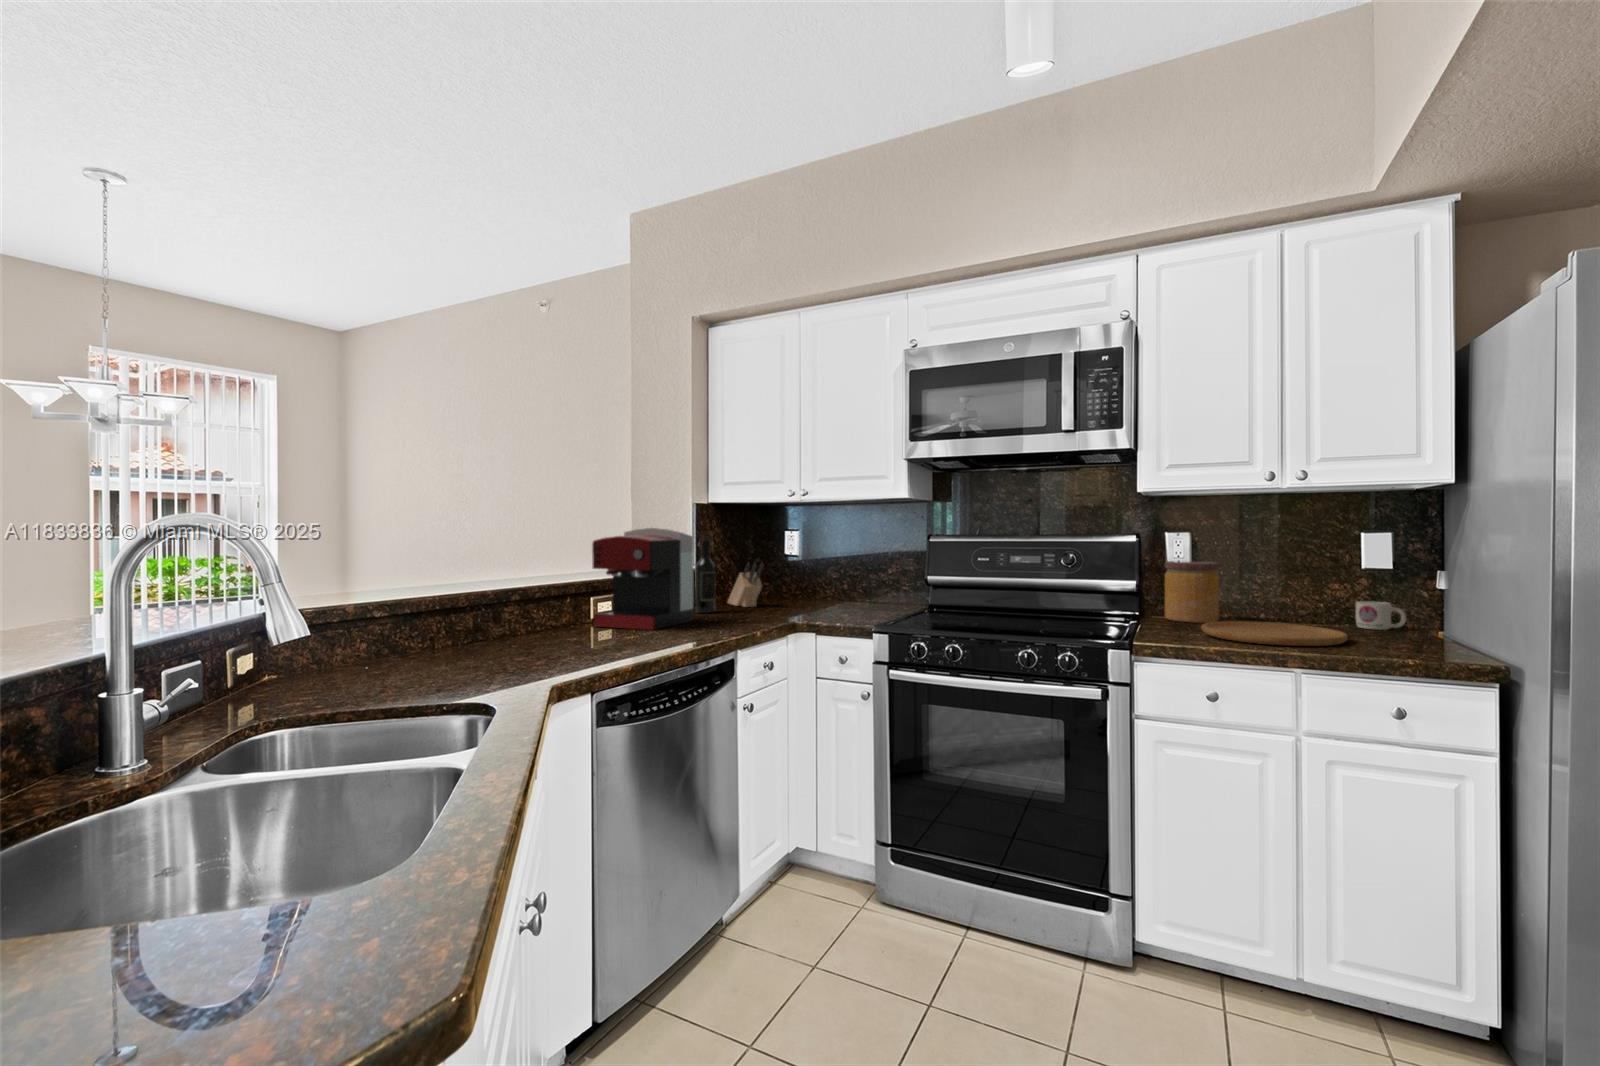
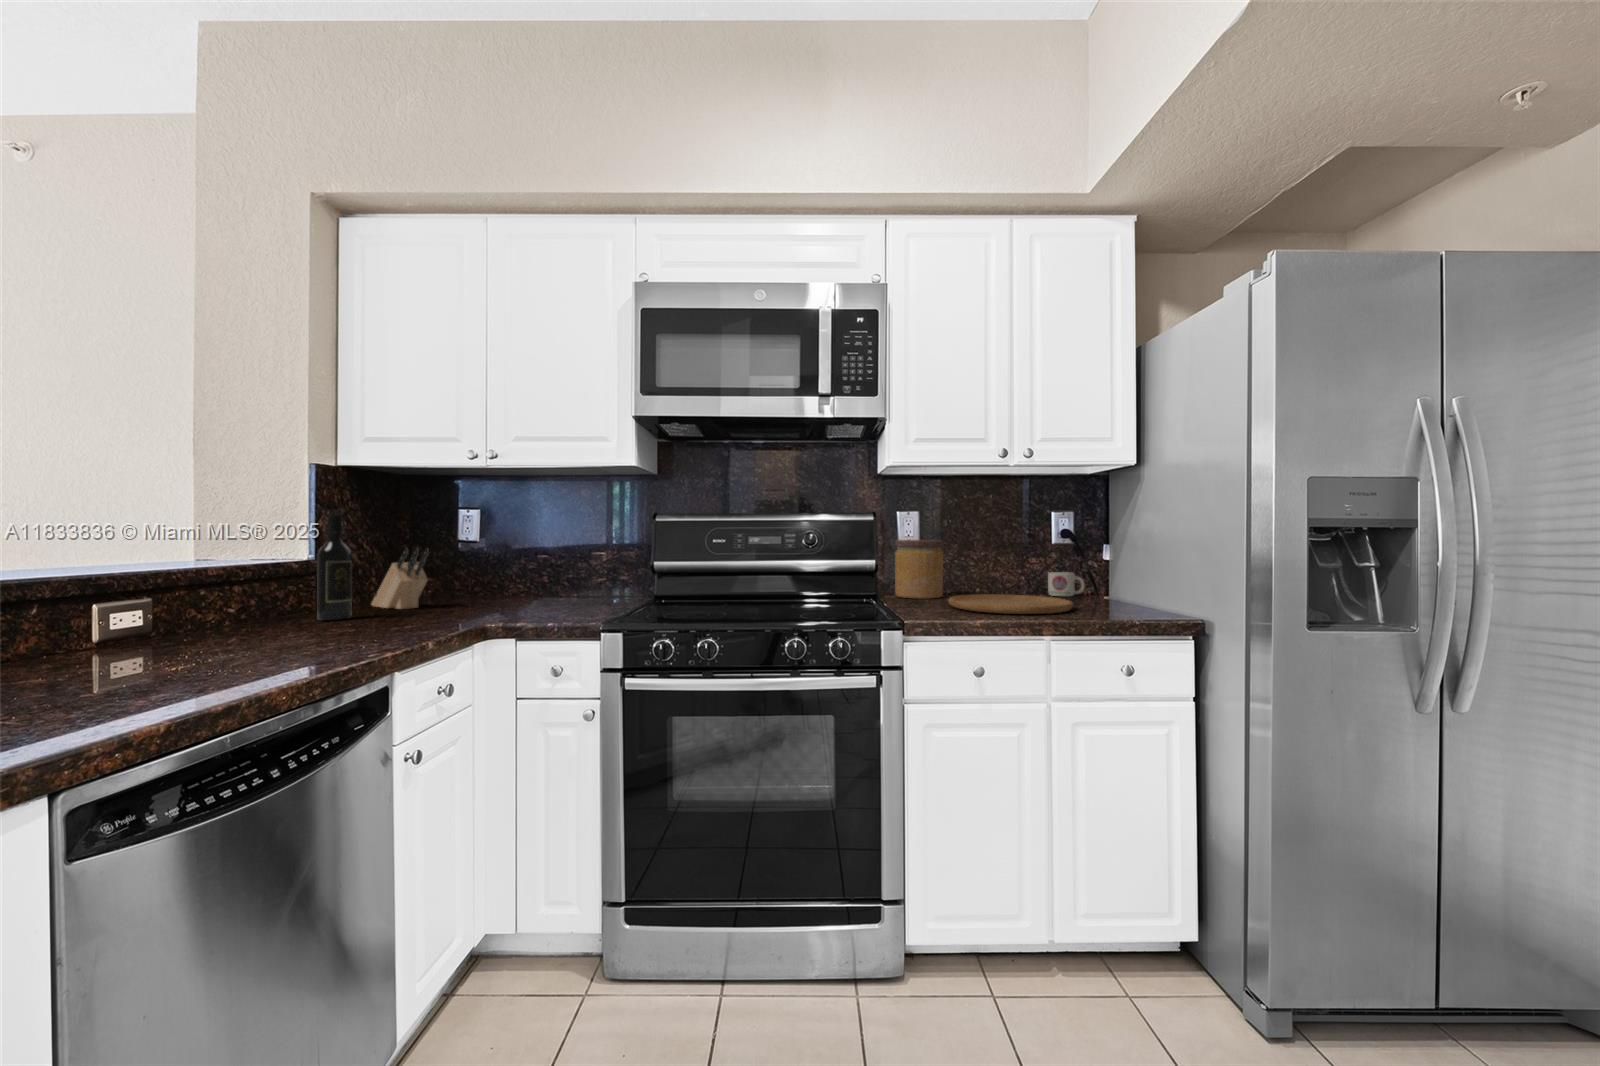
coffee maker: present [592,528,693,630] -> none [92,489,313,654]

